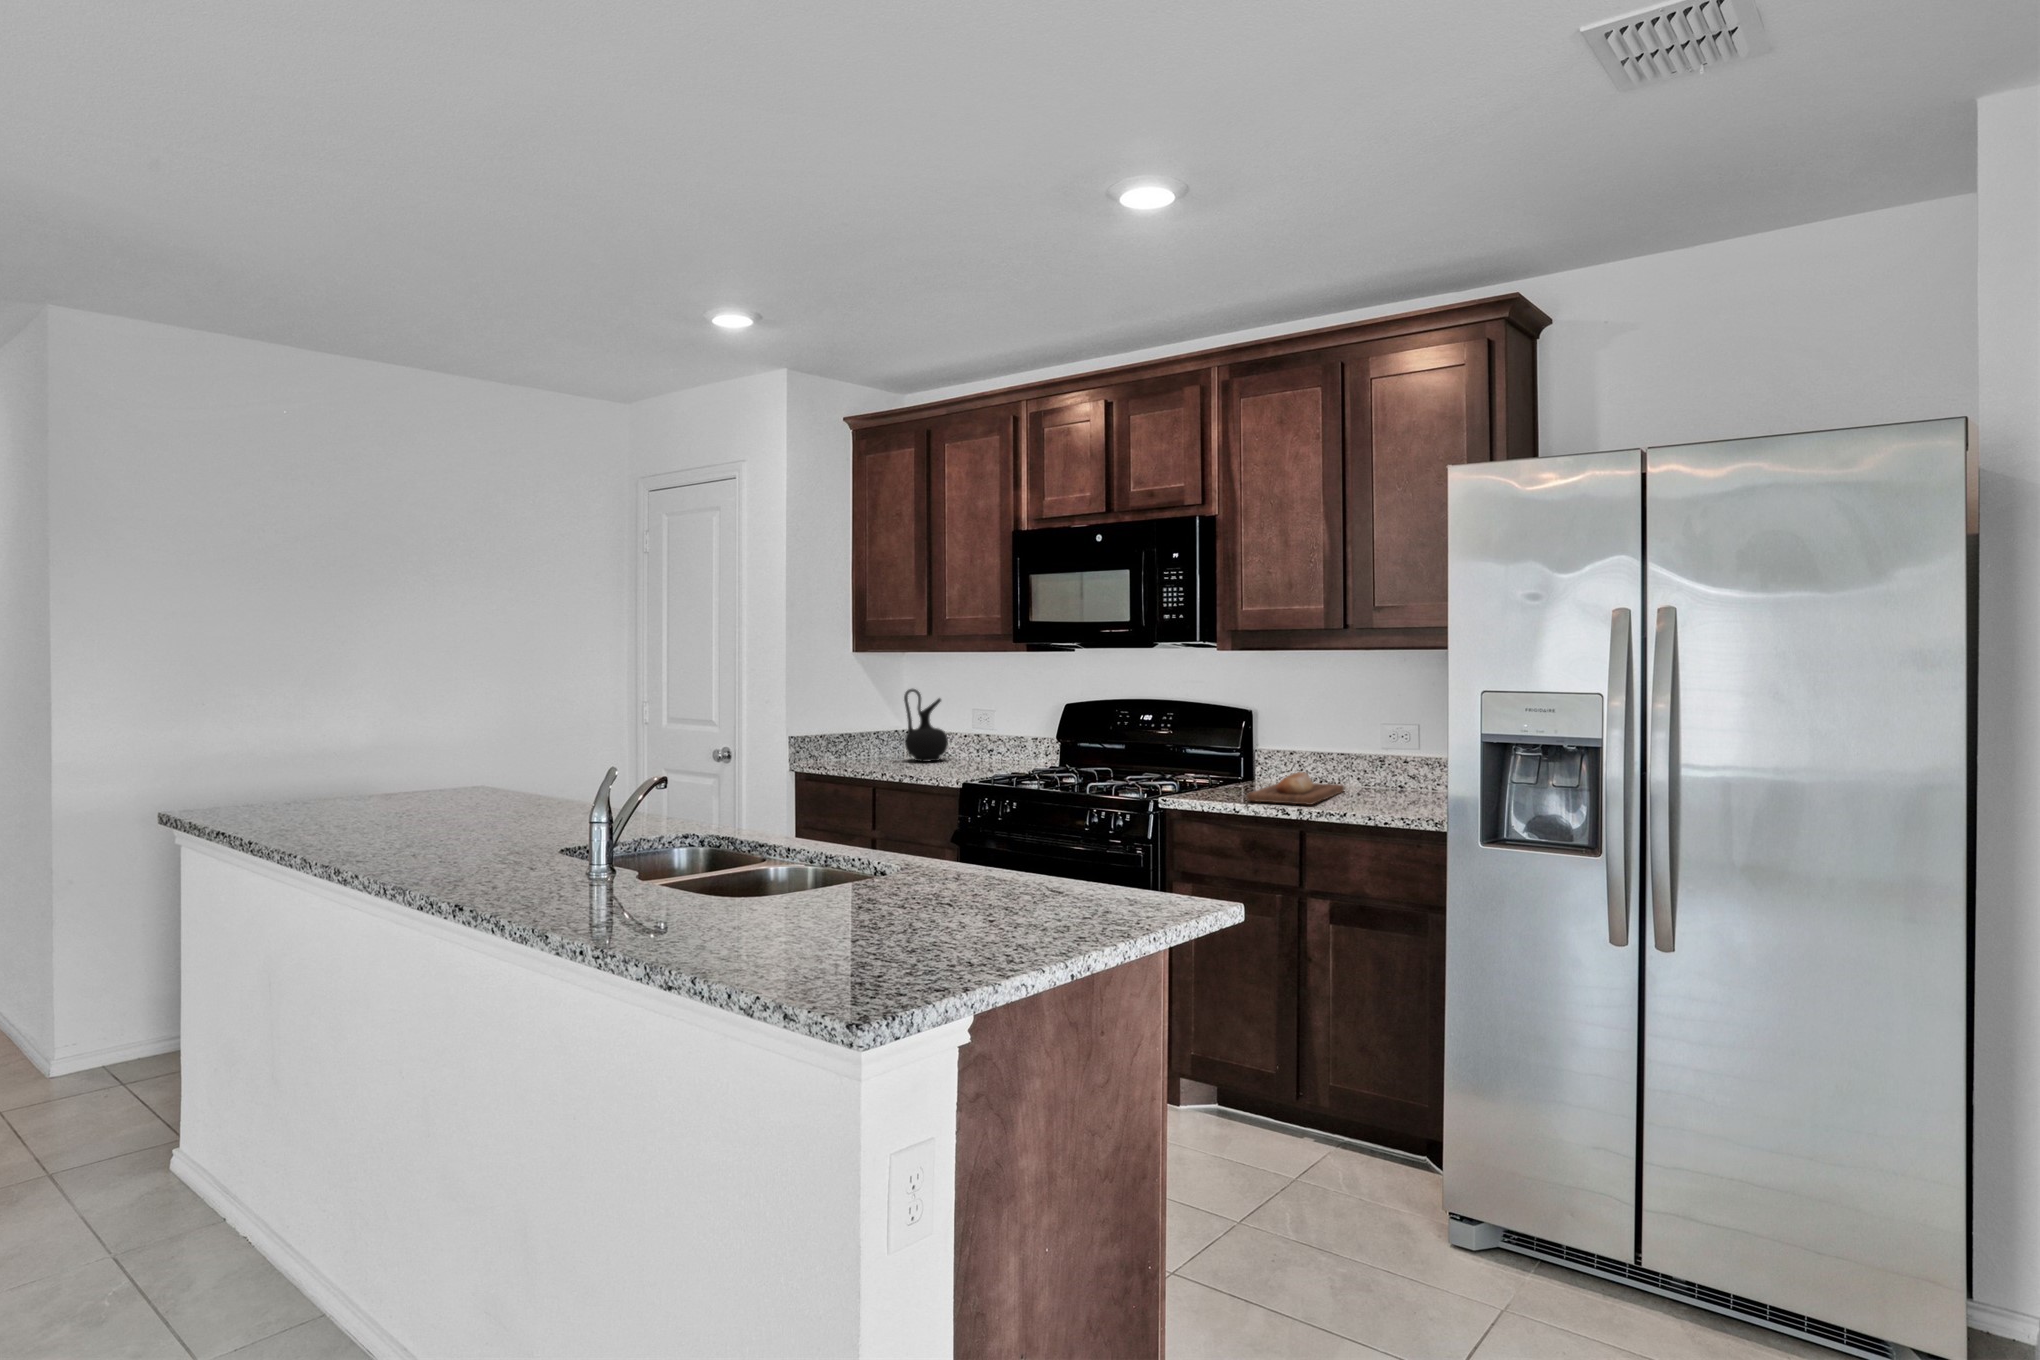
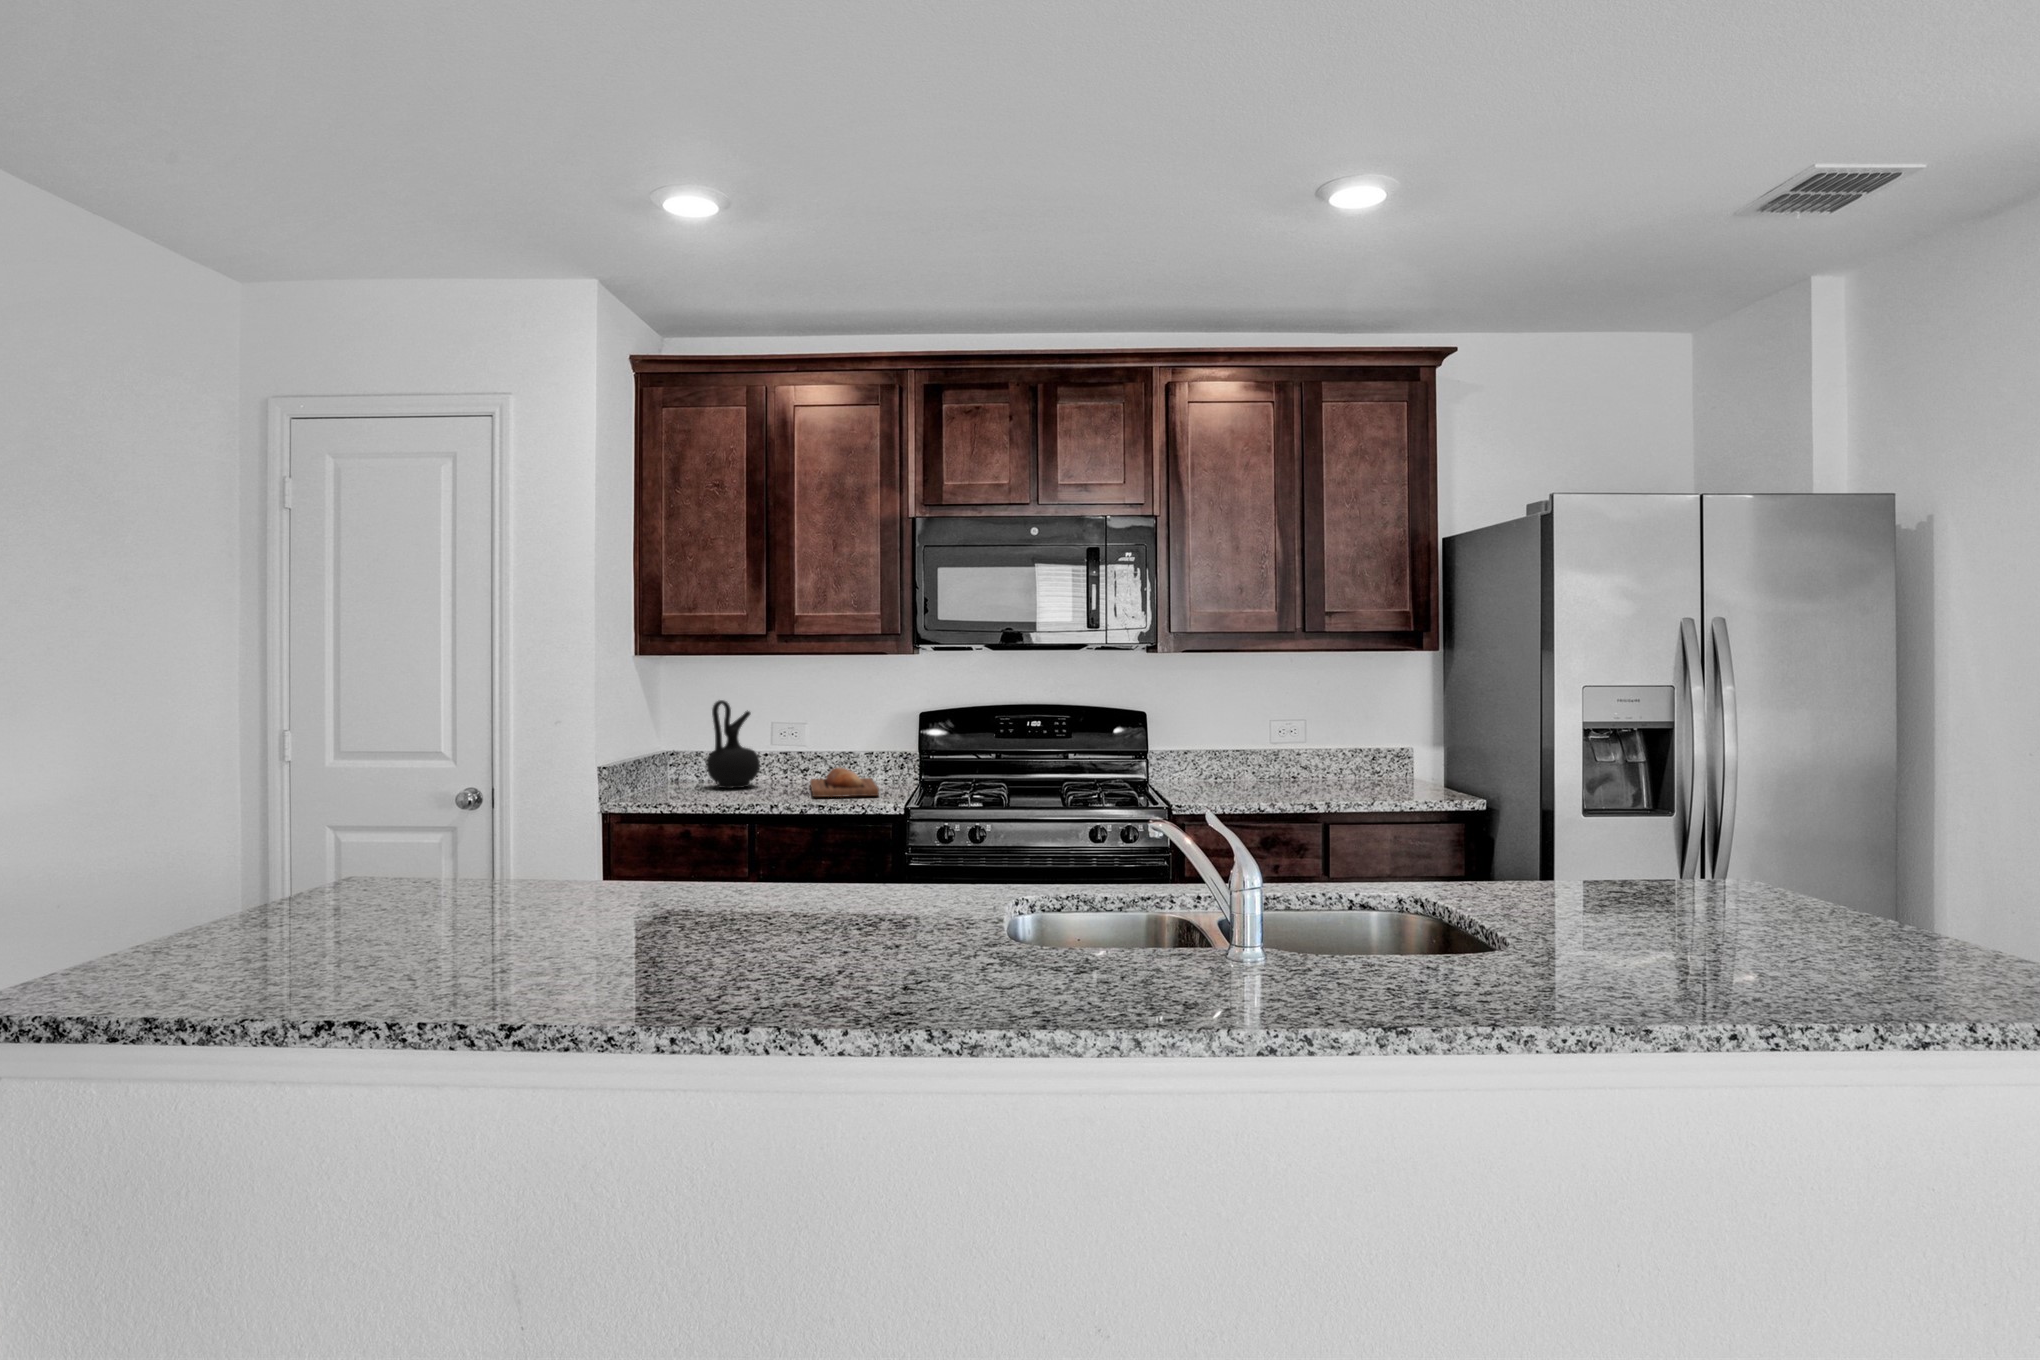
bread loaf: present [1247,772,1344,805] -> present [810,767,879,797]

